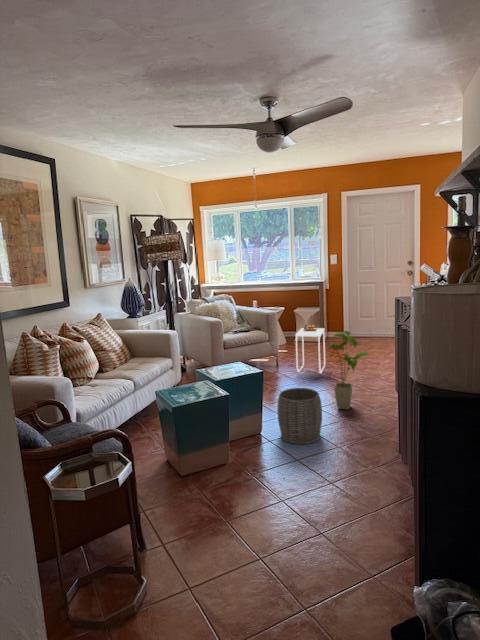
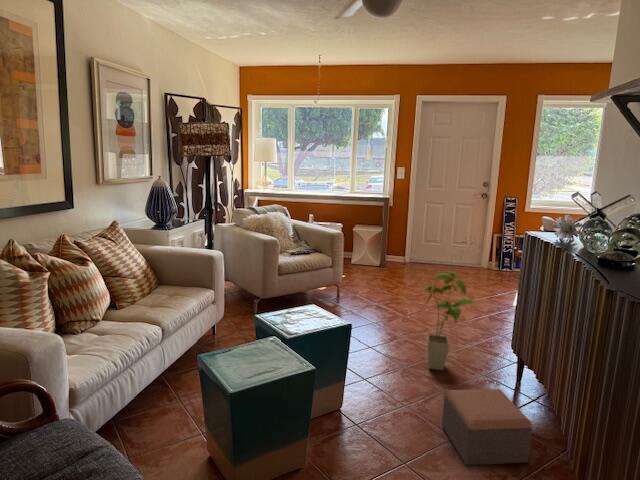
side table: present [296,325,325,373] -> none [364,251,399,311]
woven basket: present [277,388,322,444] -> none [363,347,425,429]
footstool: none [335,412,392,462] -> present [442,389,532,465]

